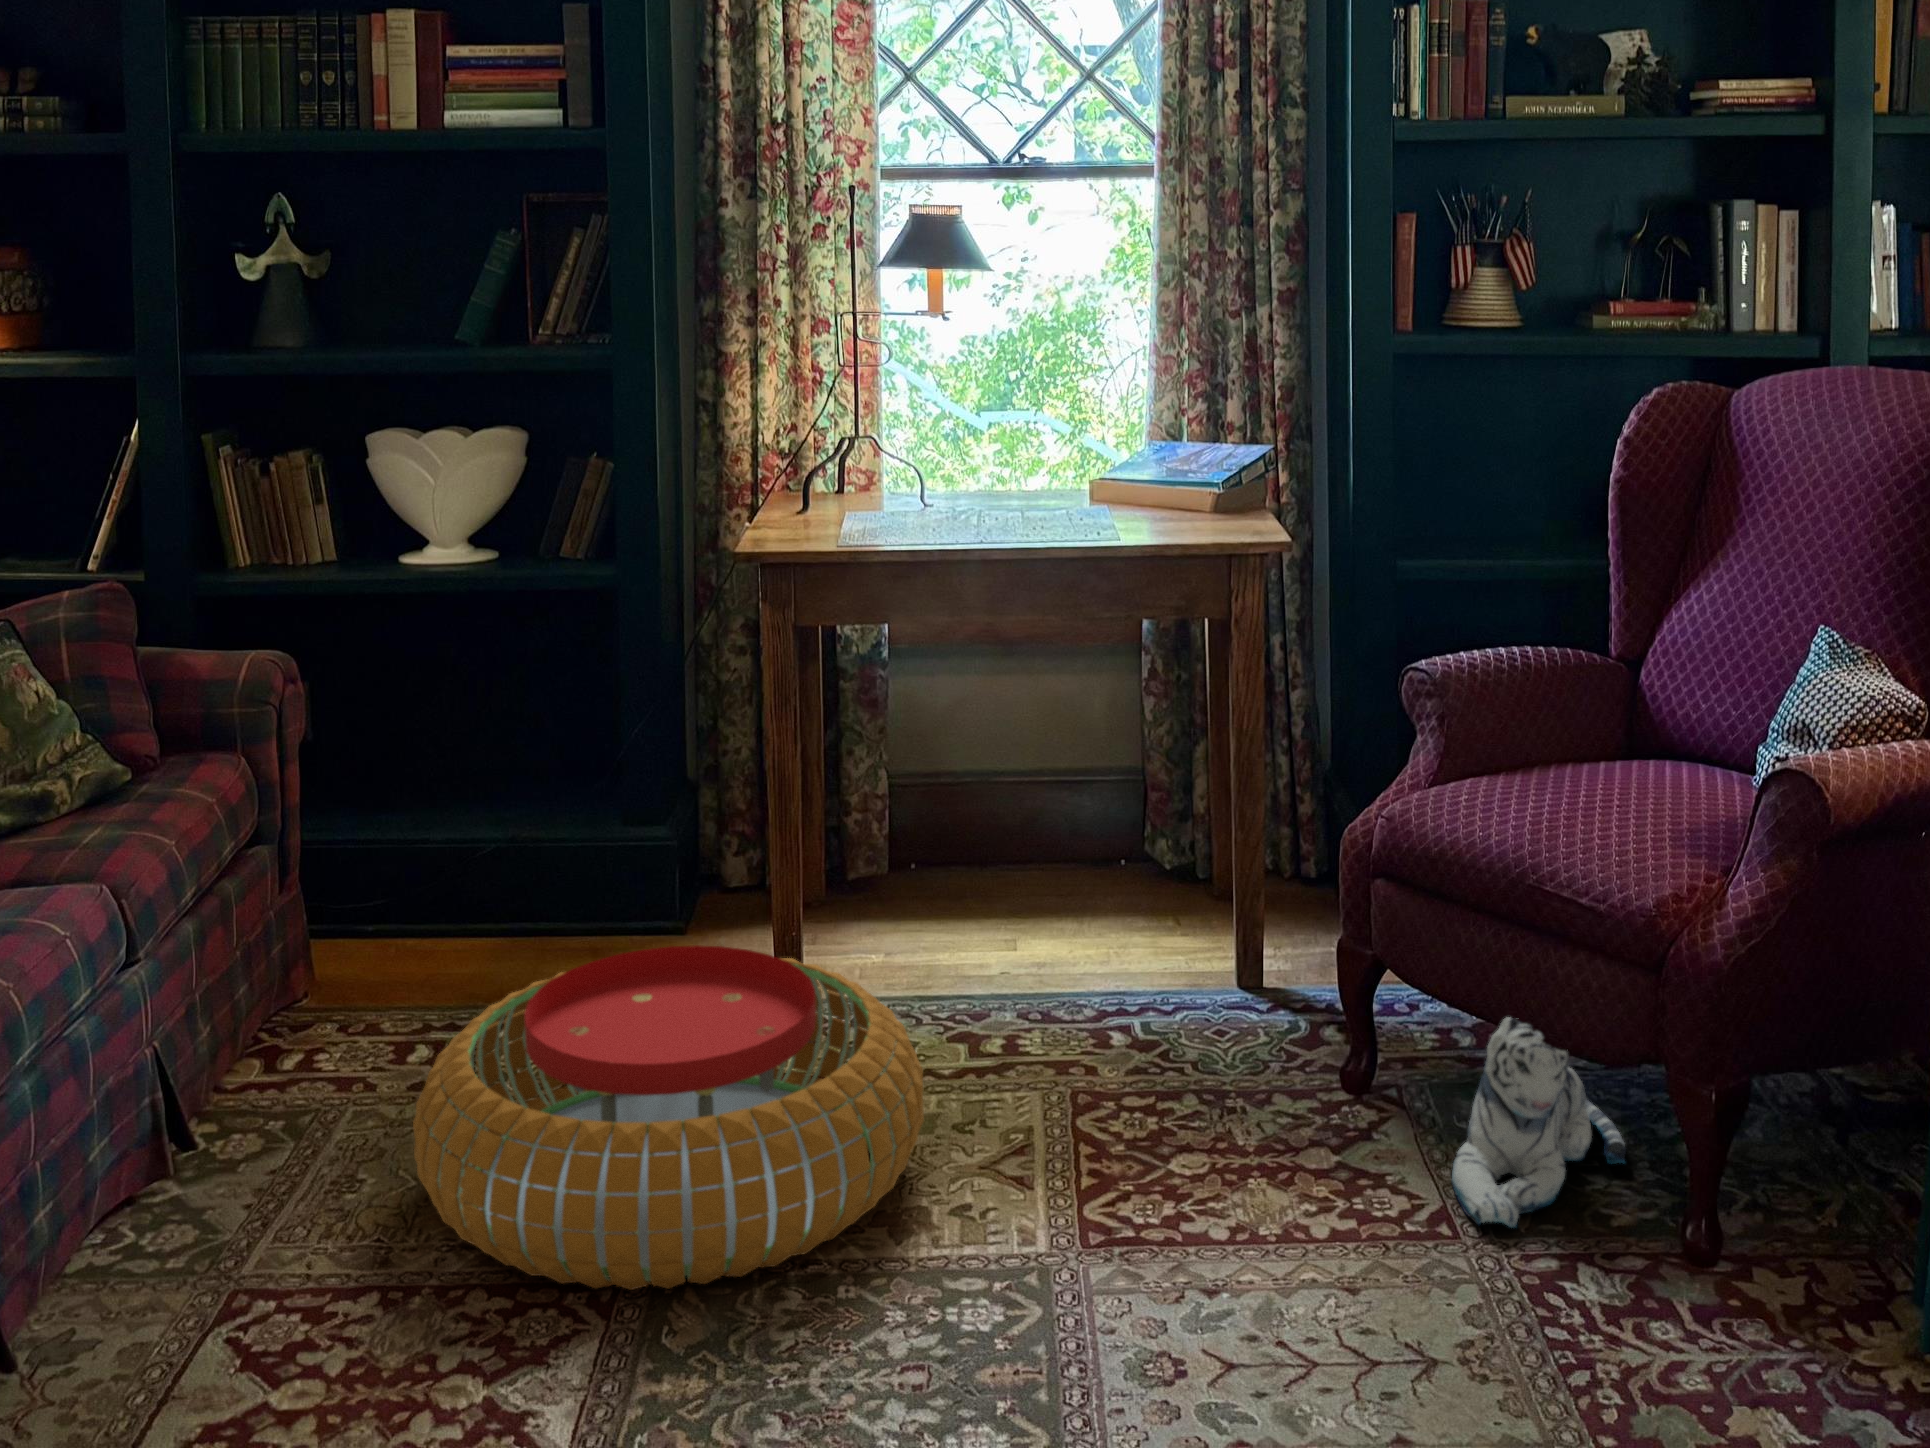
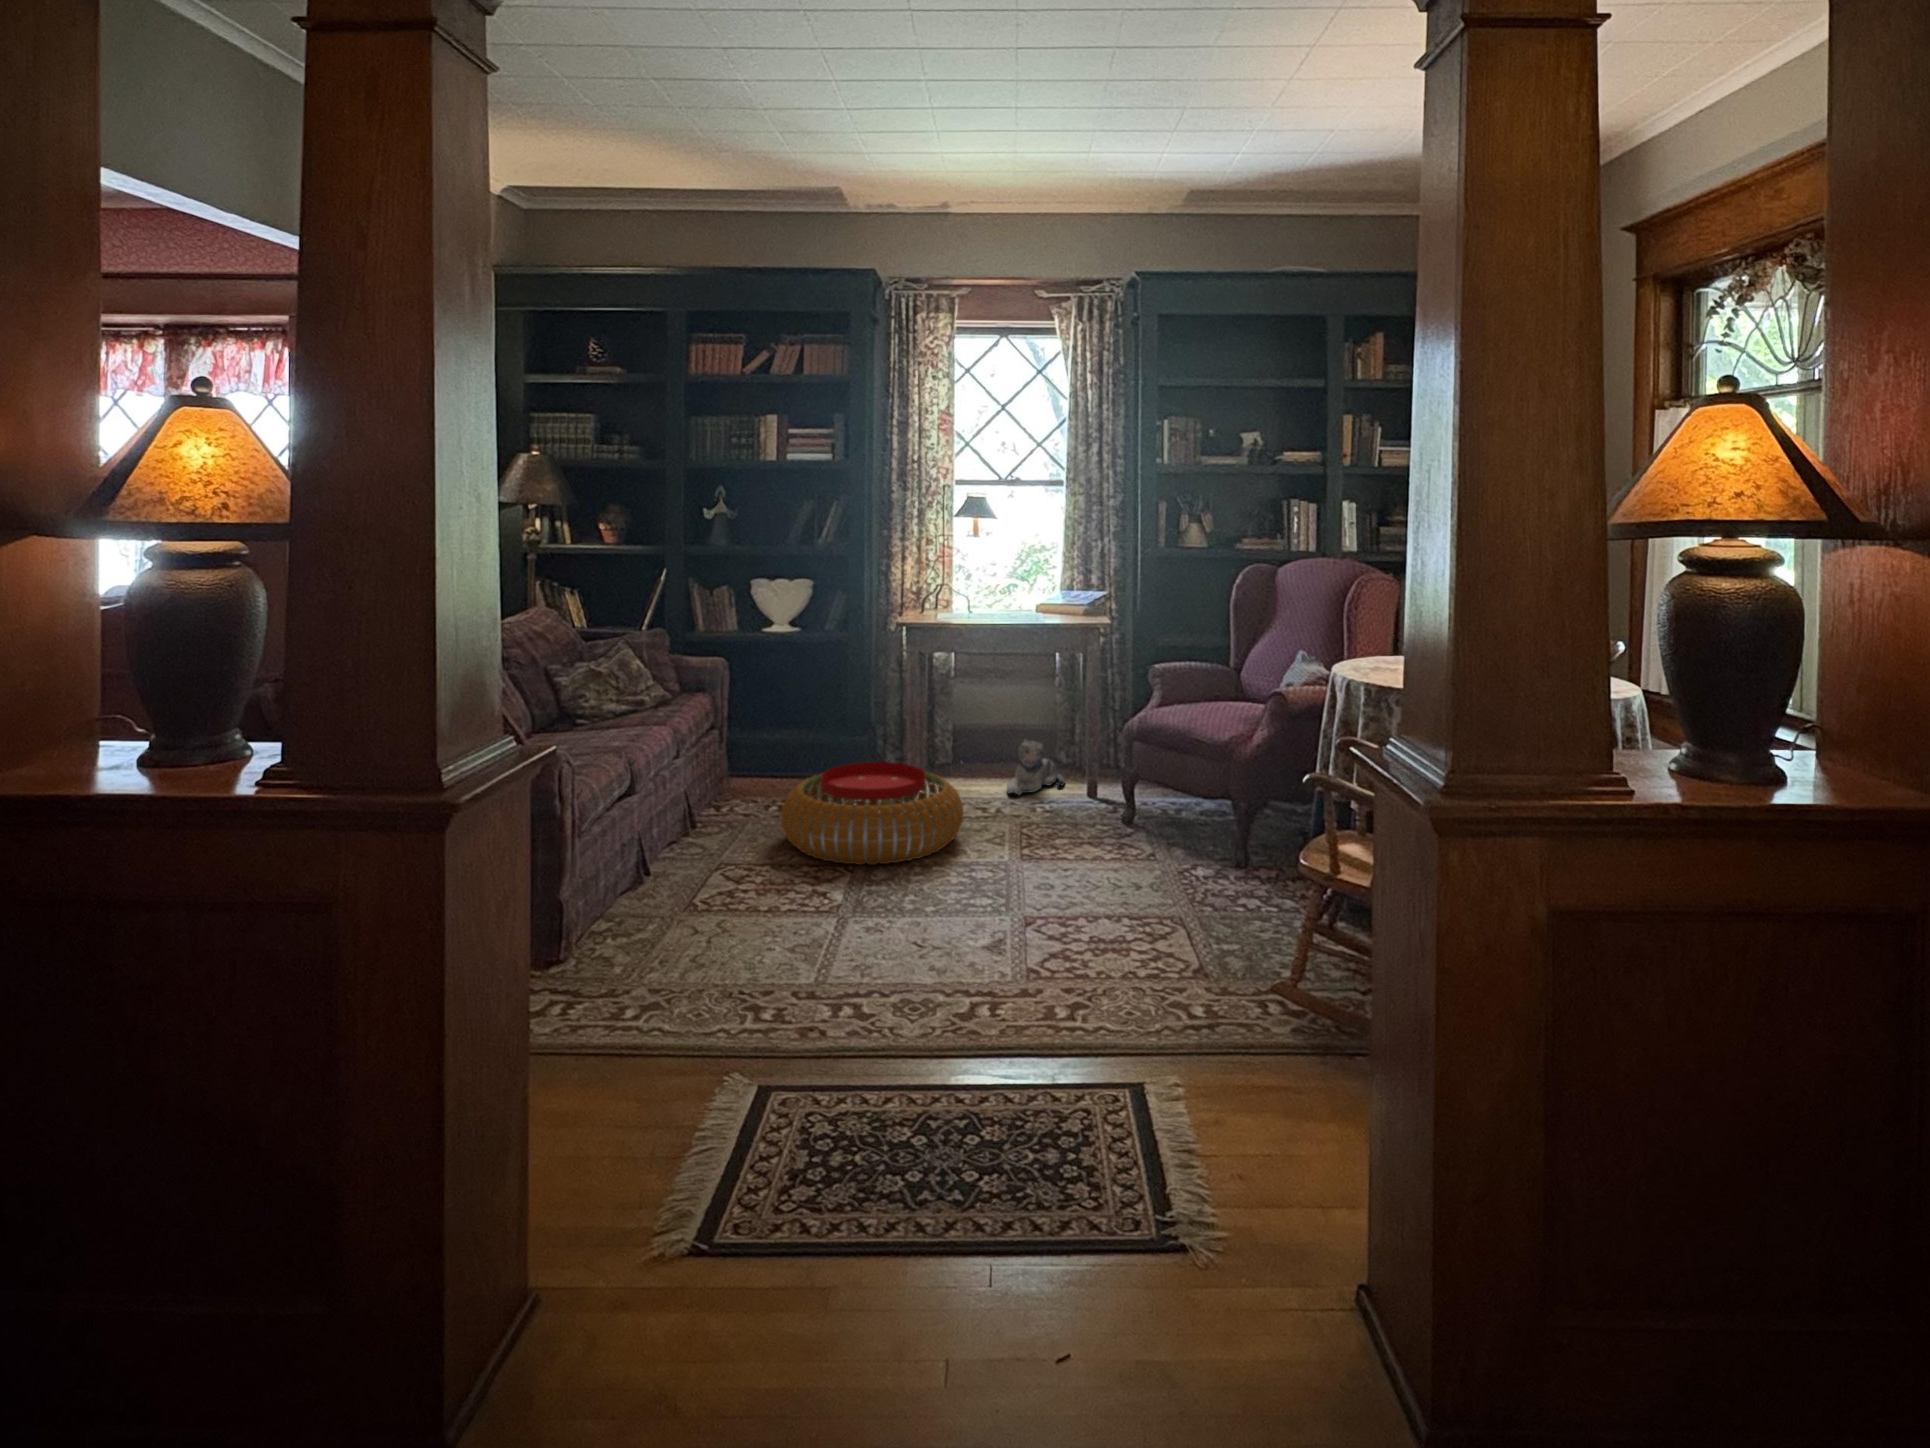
plush toy: present [1451,1017,1626,1228] -> present [1007,739,1065,795]

